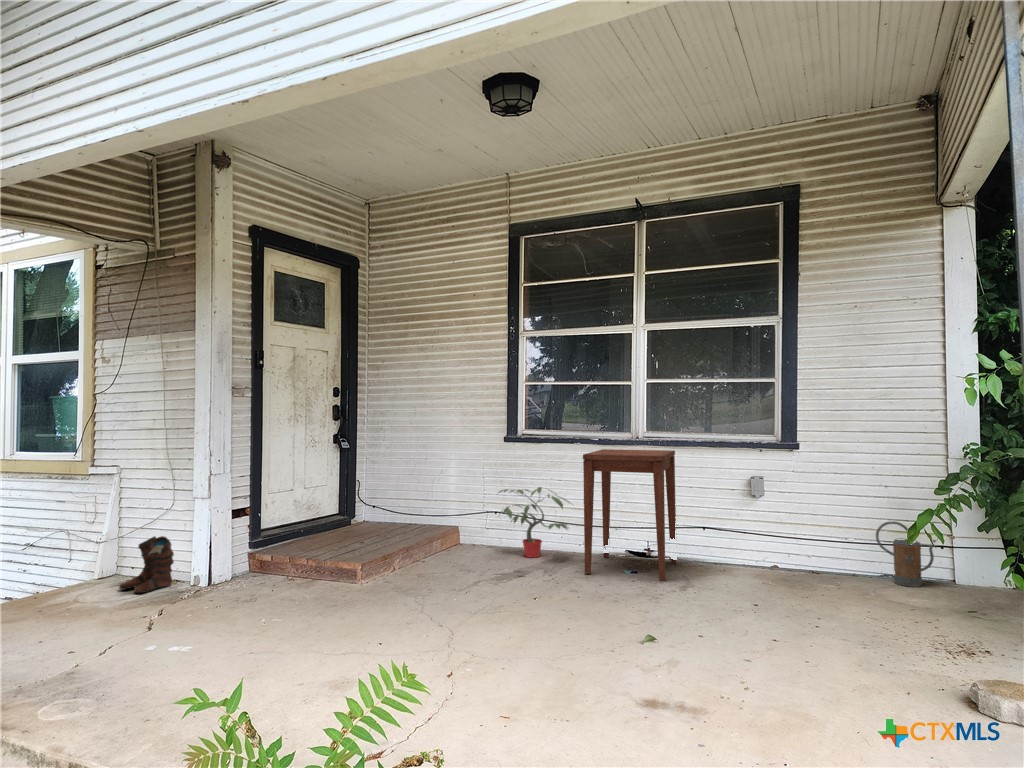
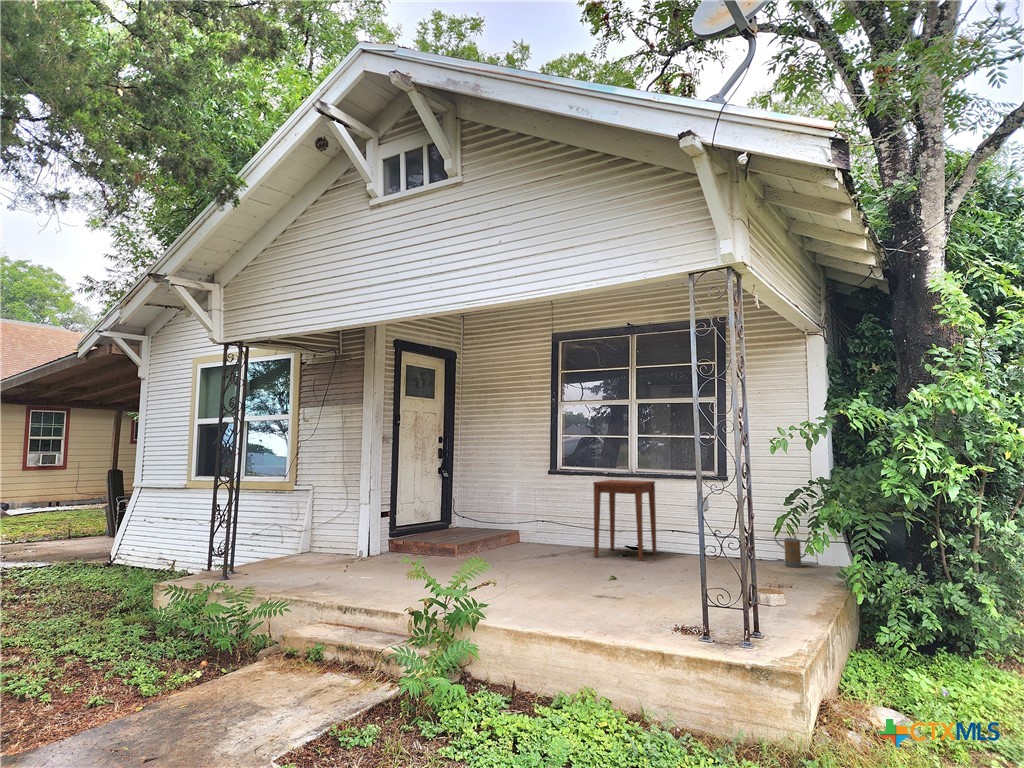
potted plant: present [499,487,570,558] -> none [541,504,594,549]
boots: present [119,536,174,593] -> none [318,527,348,559]

